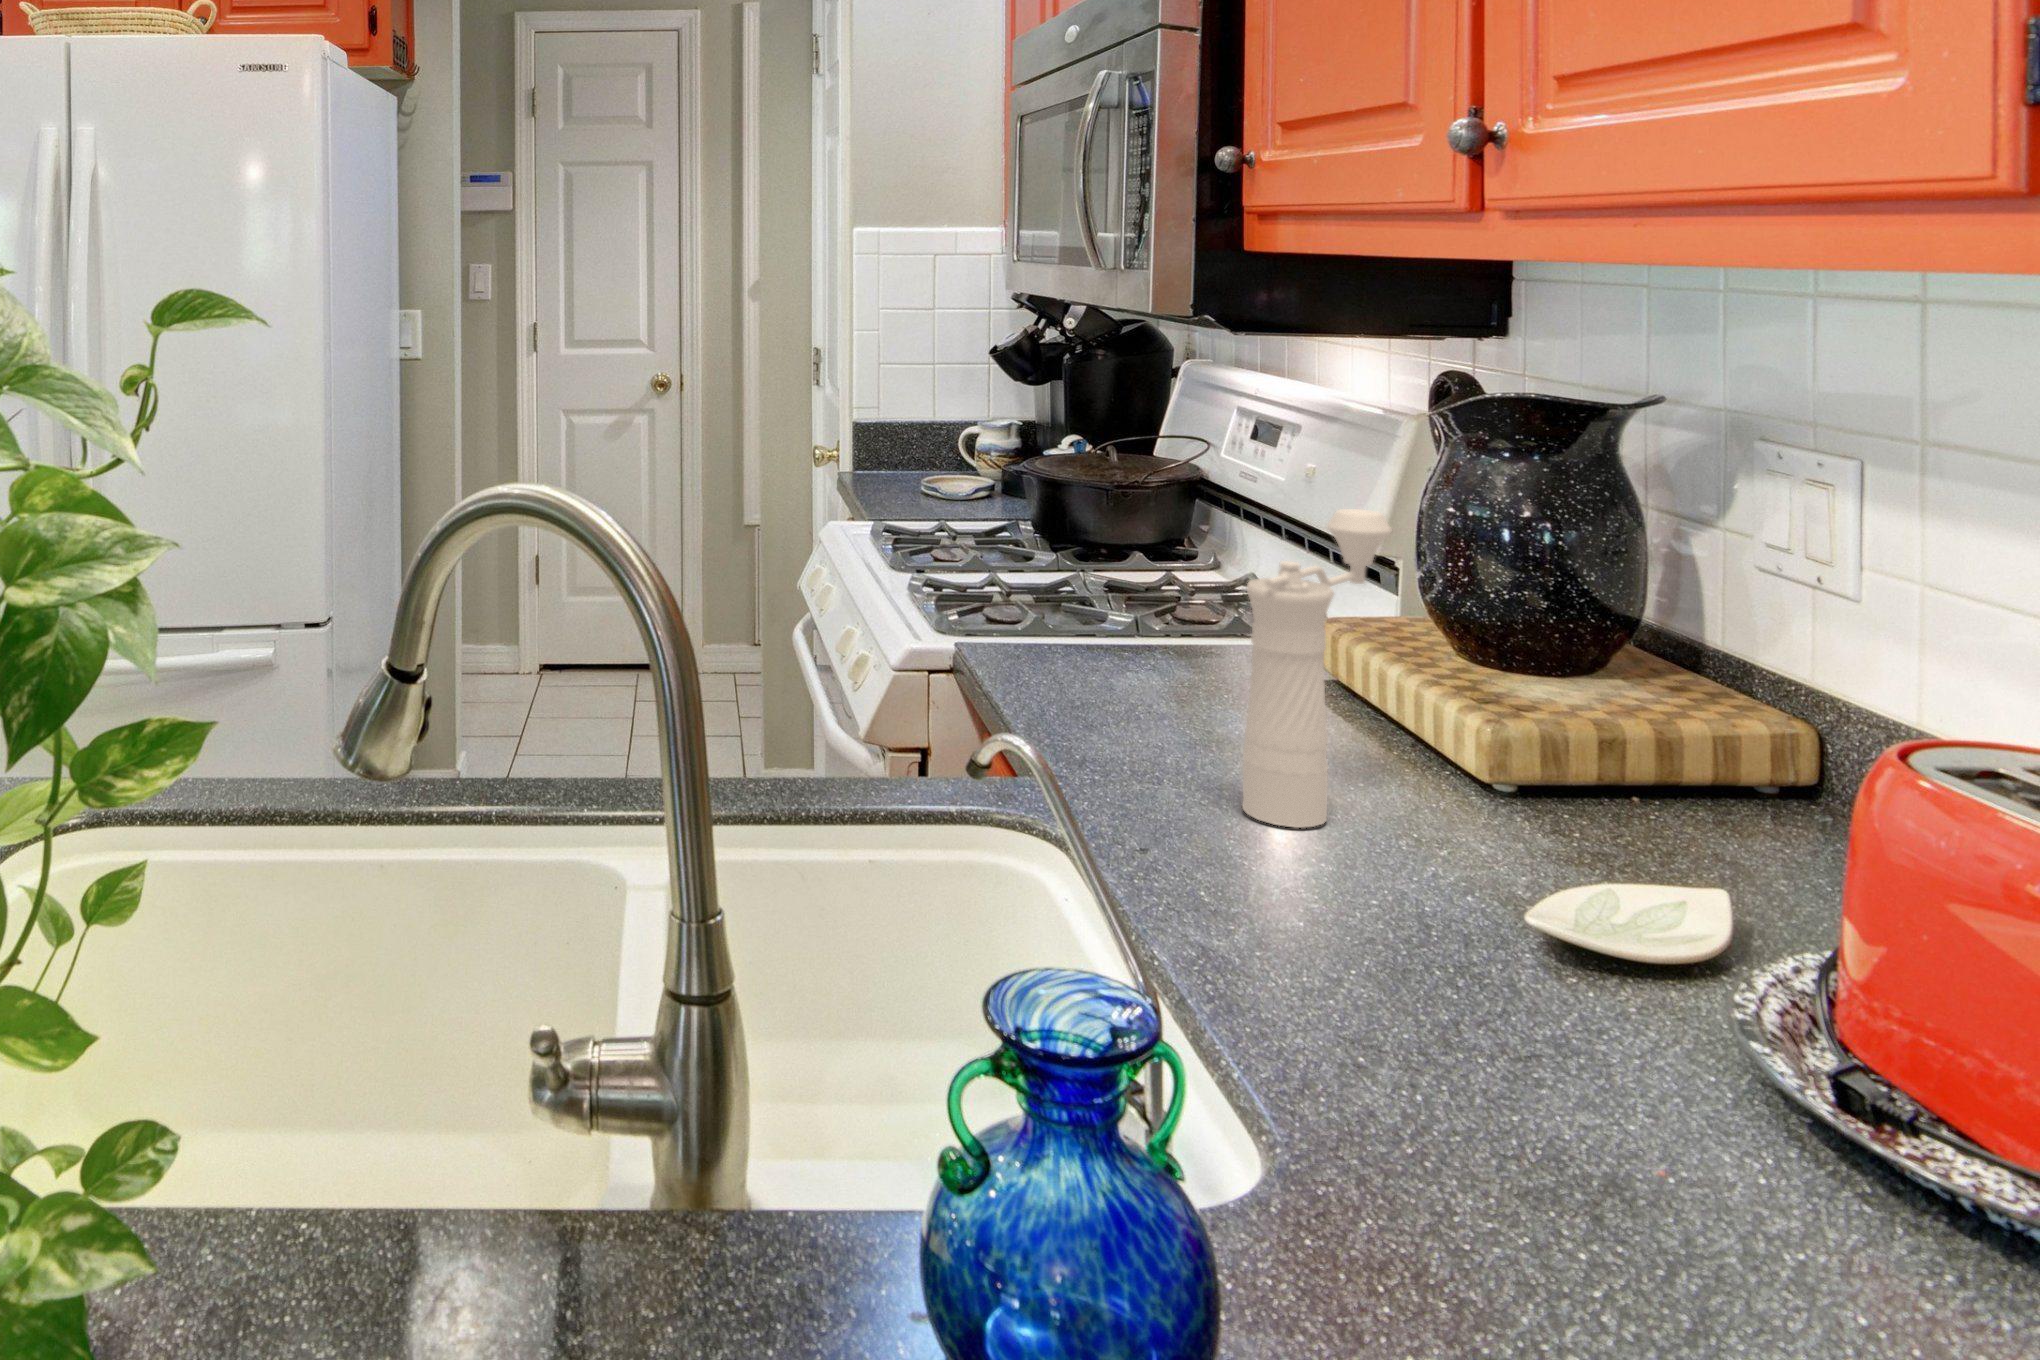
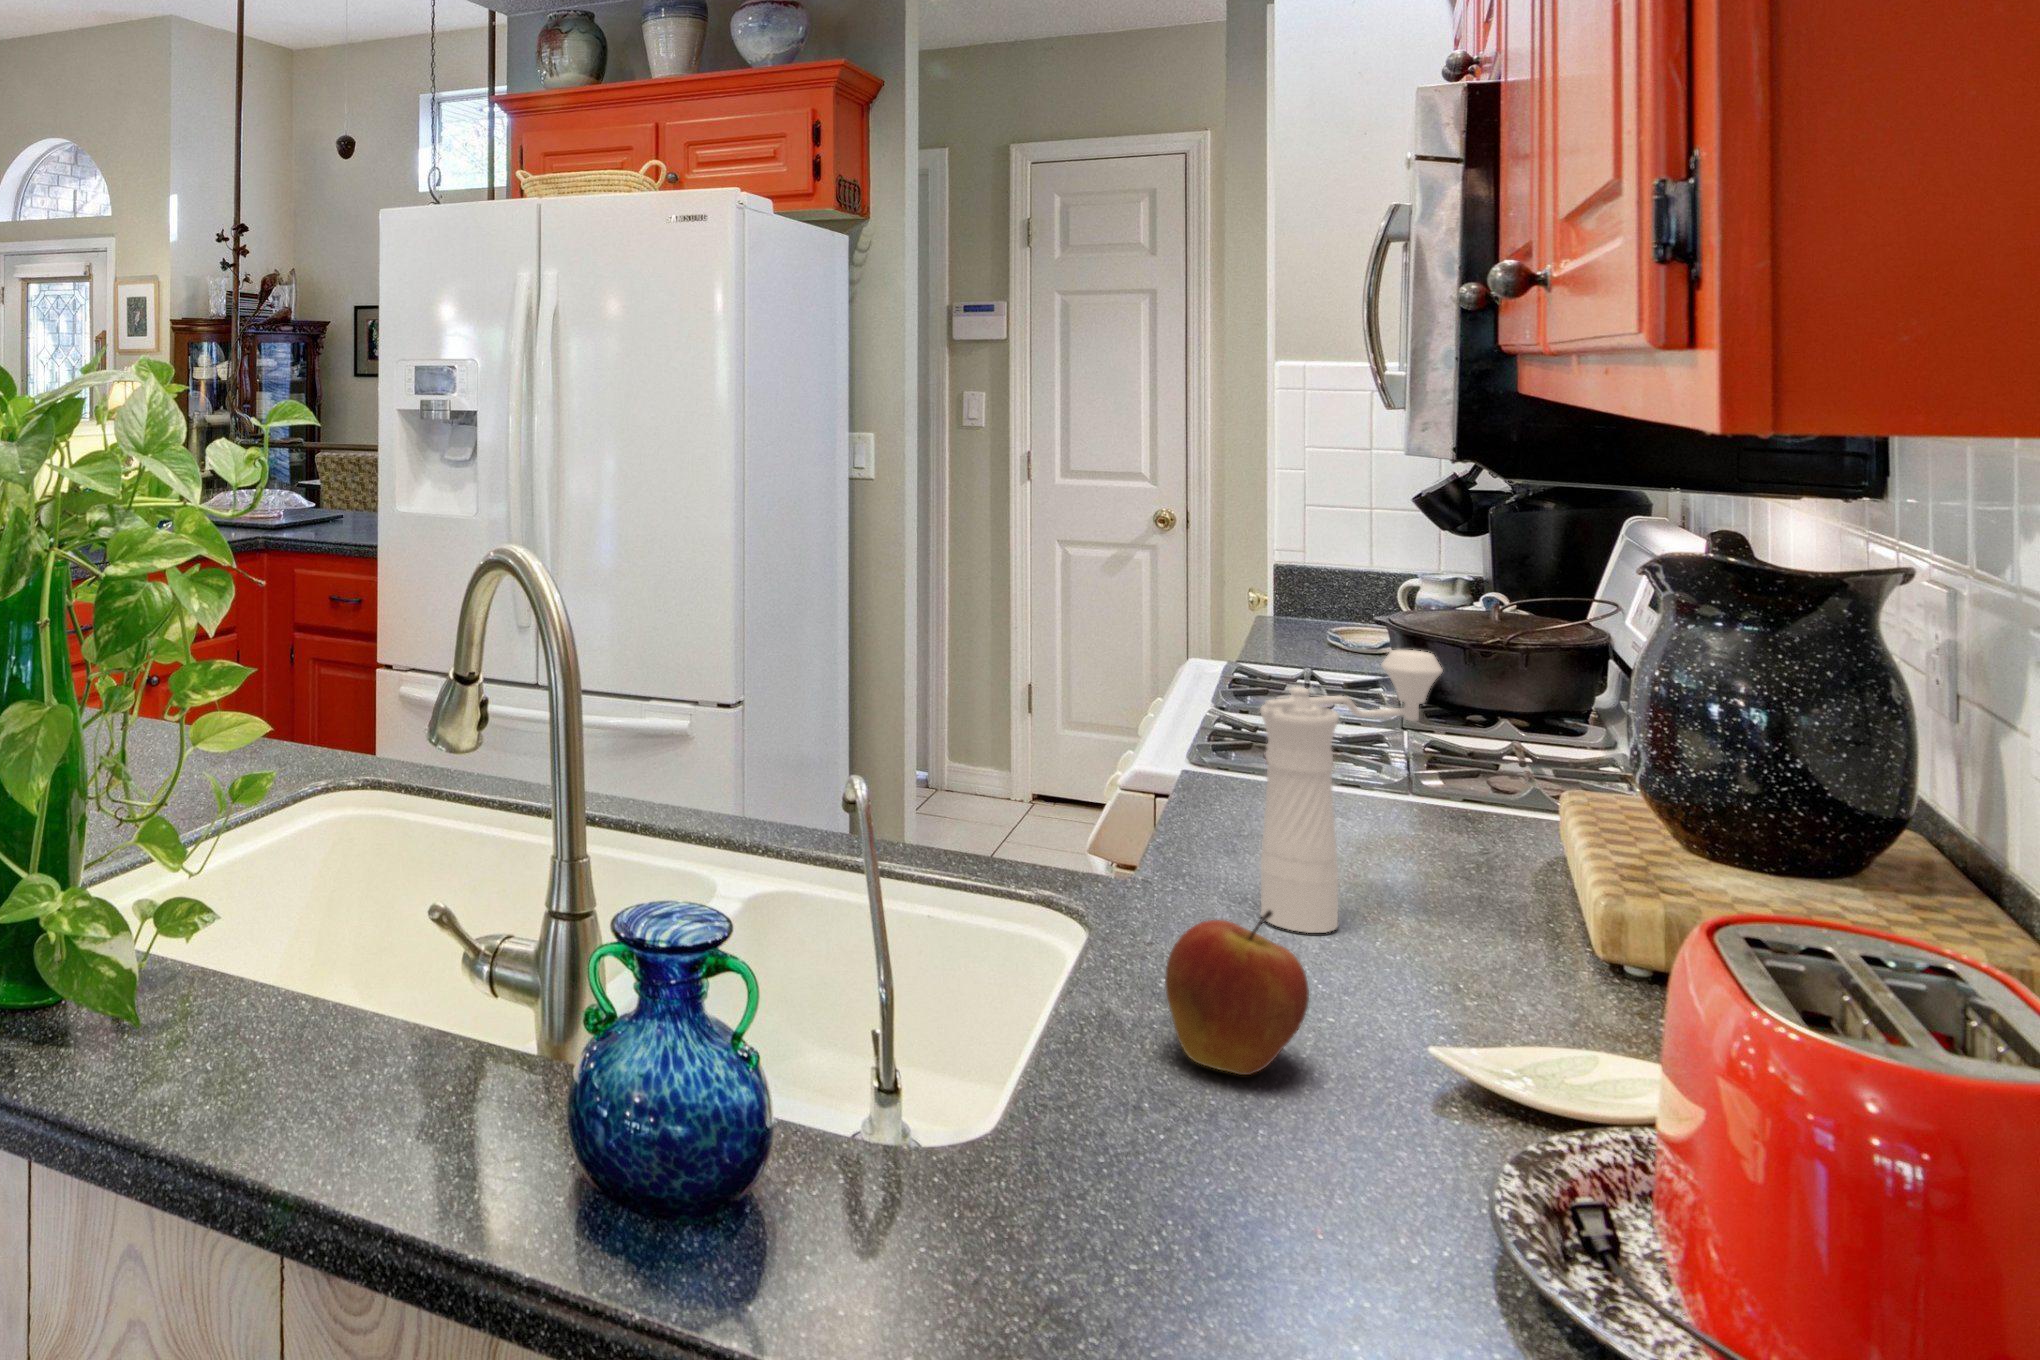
apple: none [1381,839,1563,1041] -> present [1165,910,1309,1075]

